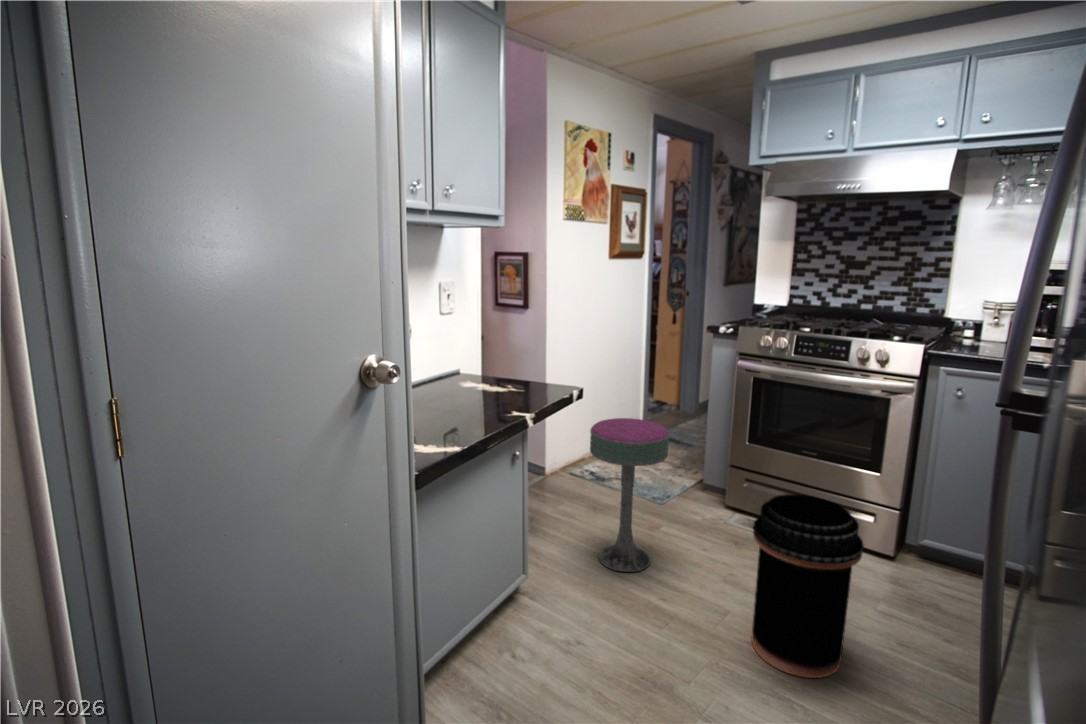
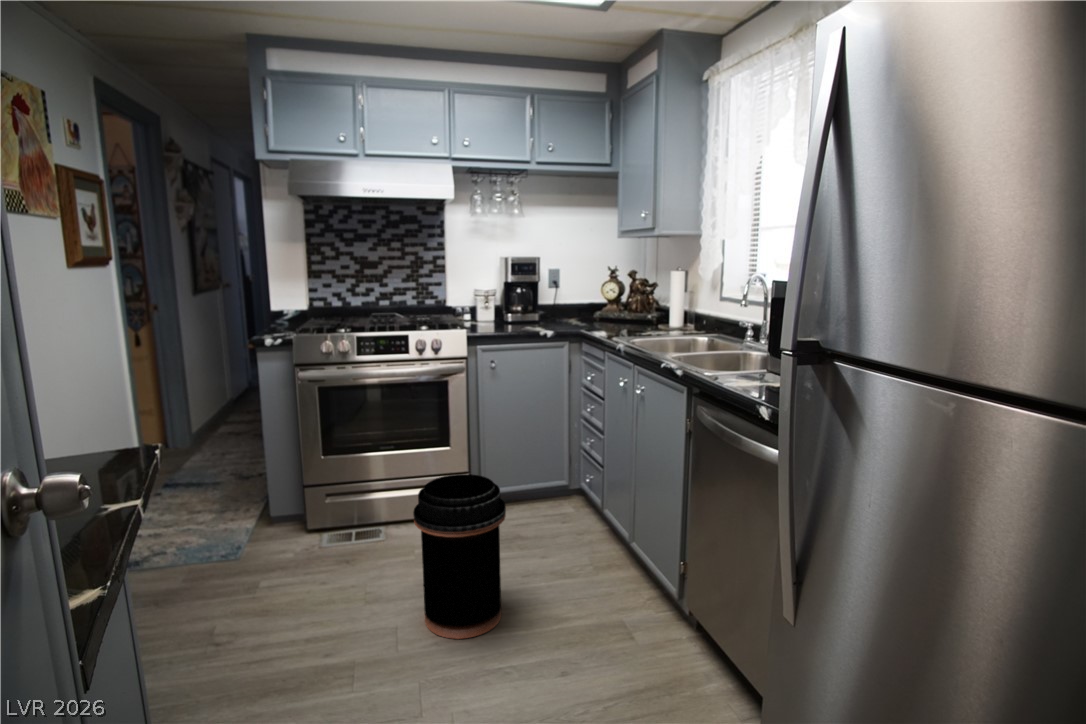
bar stool: present [590,418,669,572] -> none [180,456,287,647]

